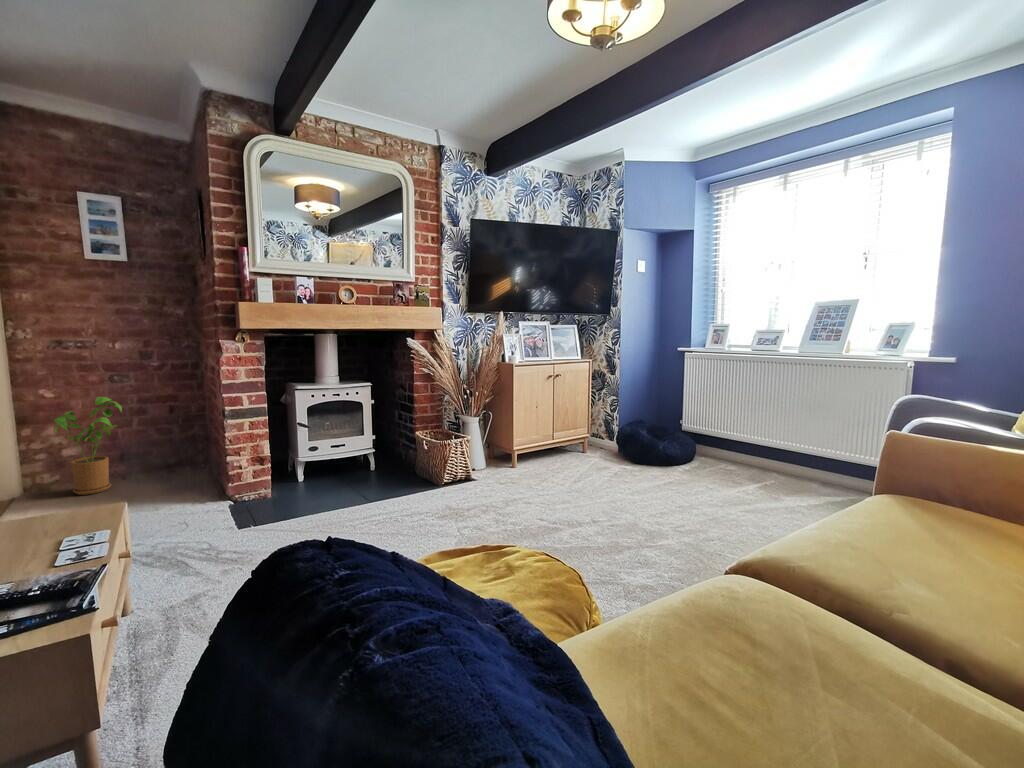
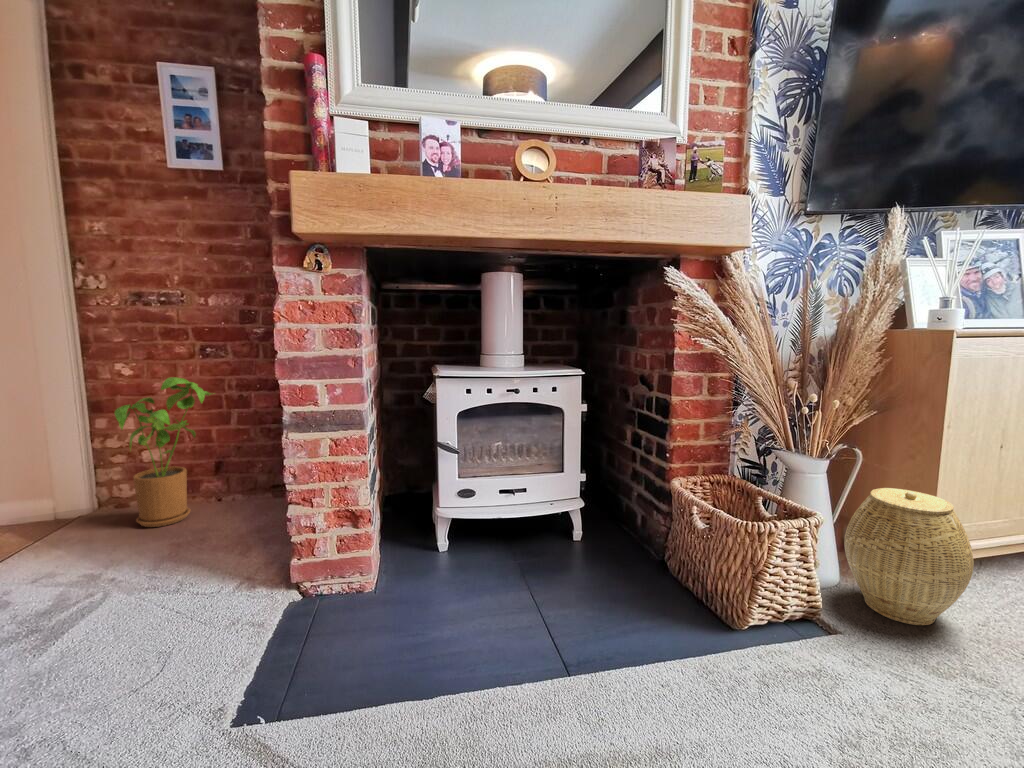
woven basket: none [482,426,520,474] -> present [844,488,974,625]

